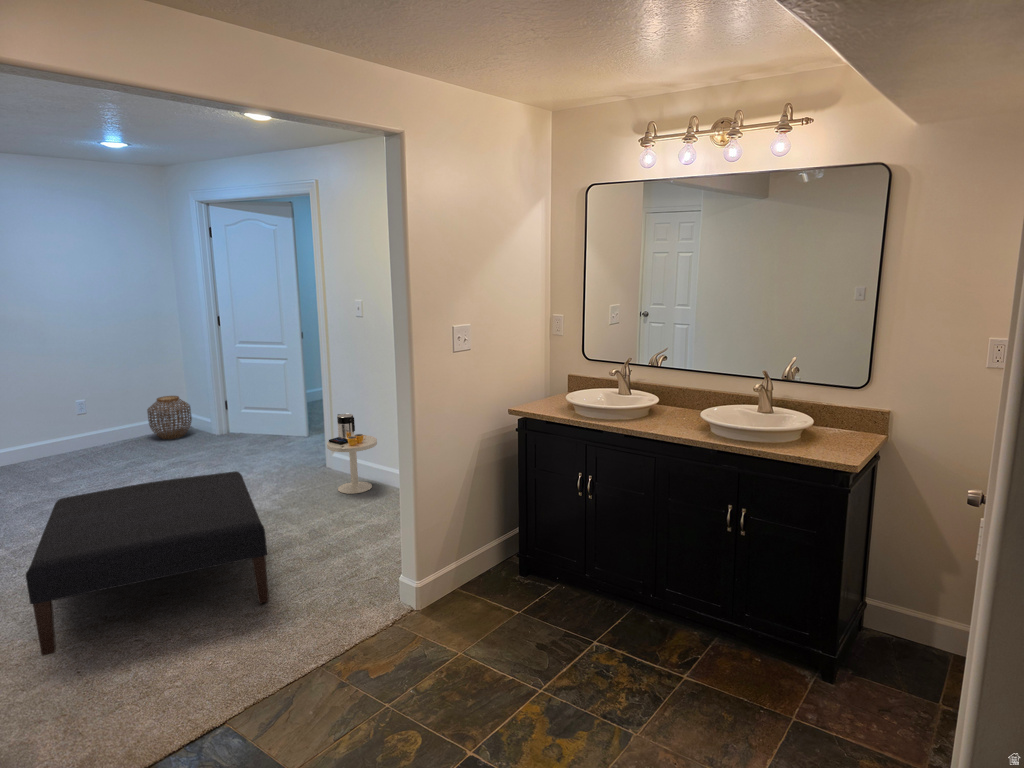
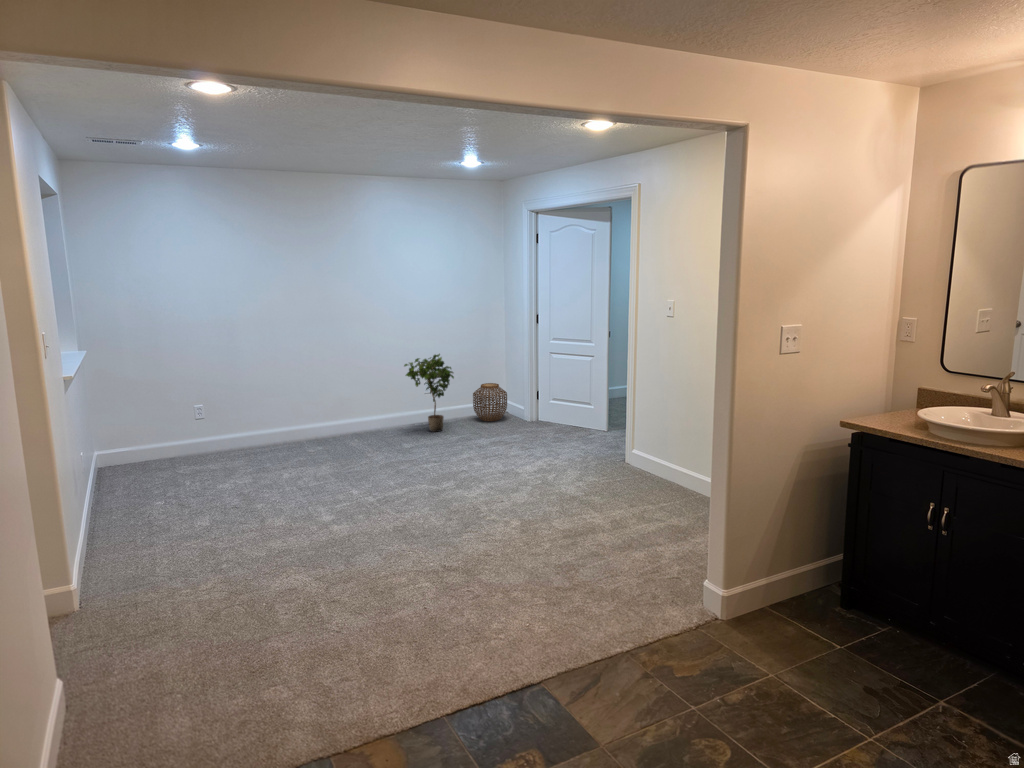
potted plant: none [48,367,120,459] -> present [404,354,454,432]
side table: present [327,414,377,494] -> none [631,412,680,492]
ottoman: present [26,471,269,656] -> none [391,455,579,587]

